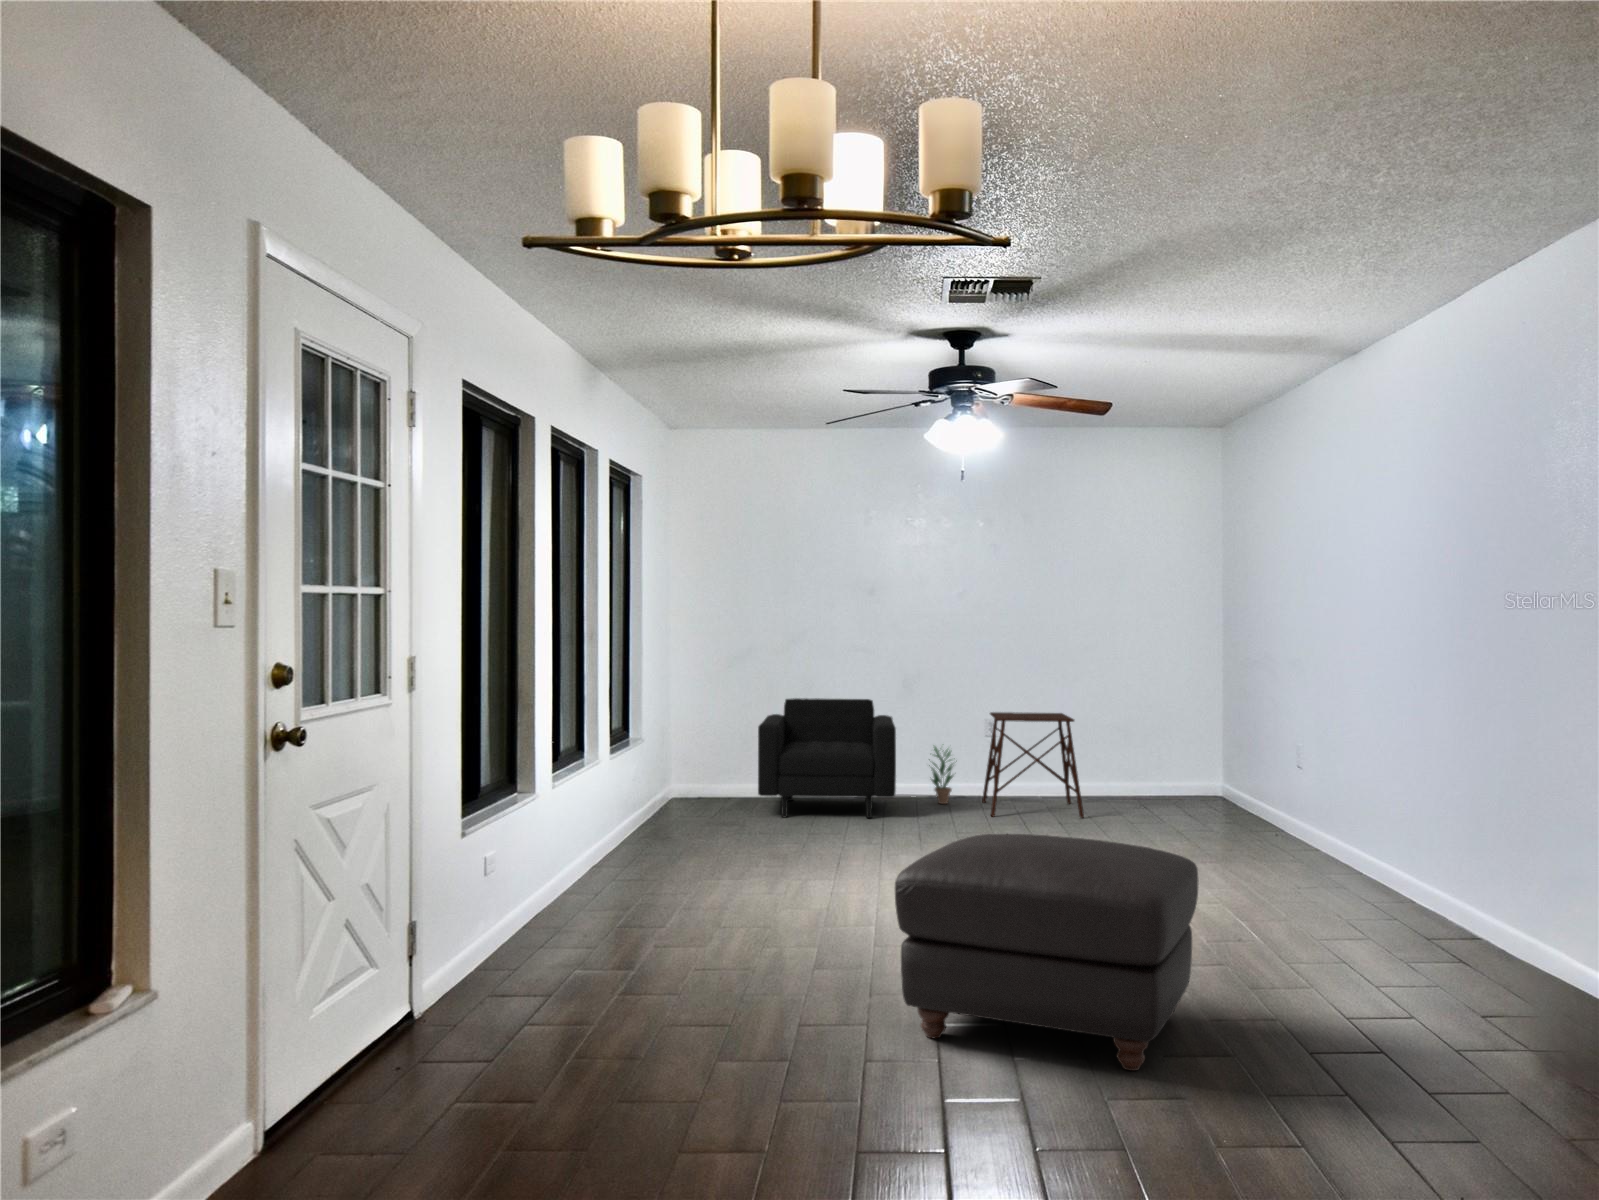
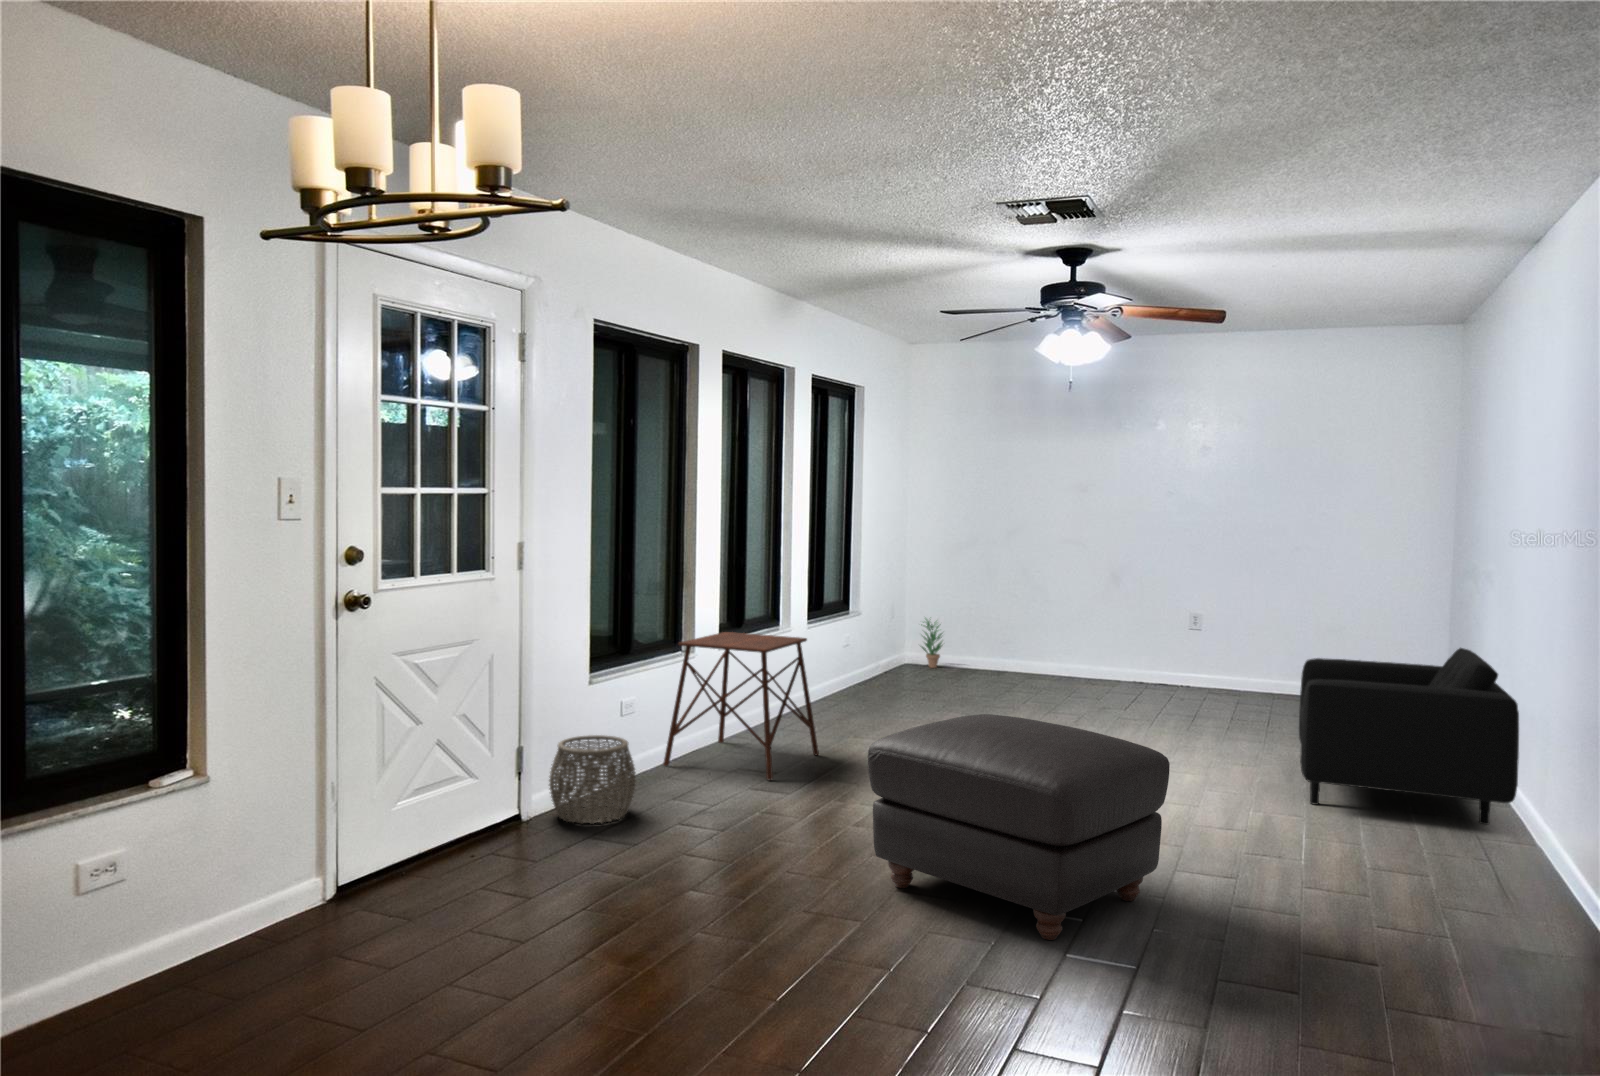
armchair: present [758,698,896,818] -> present [1299,648,1519,825]
side table: present [982,712,1084,818] -> present [663,632,819,780]
potted plant: present [929,746,953,804] -> present [921,619,942,668]
woven basket: none [444,899,556,1013] -> present [549,735,636,823]

